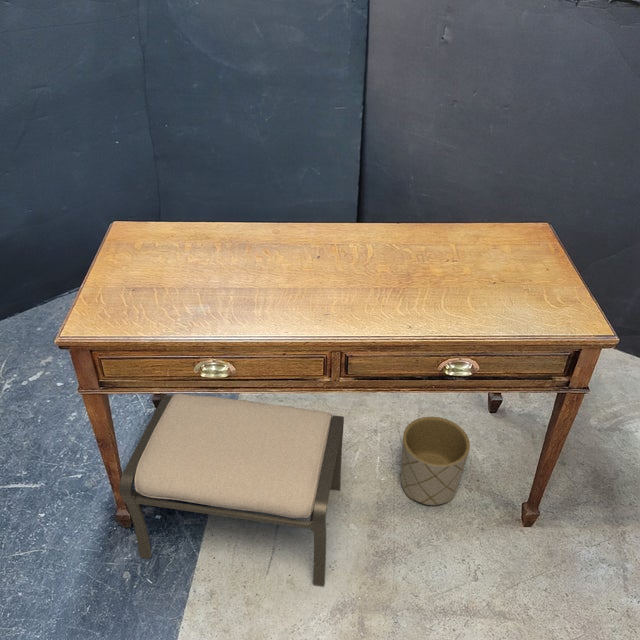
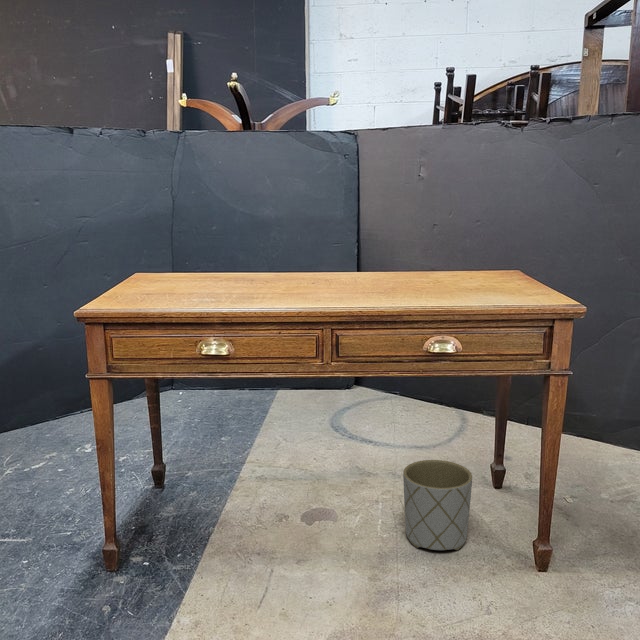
ottoman: present [119,394,344,586] -> none [111,424,342,613]

